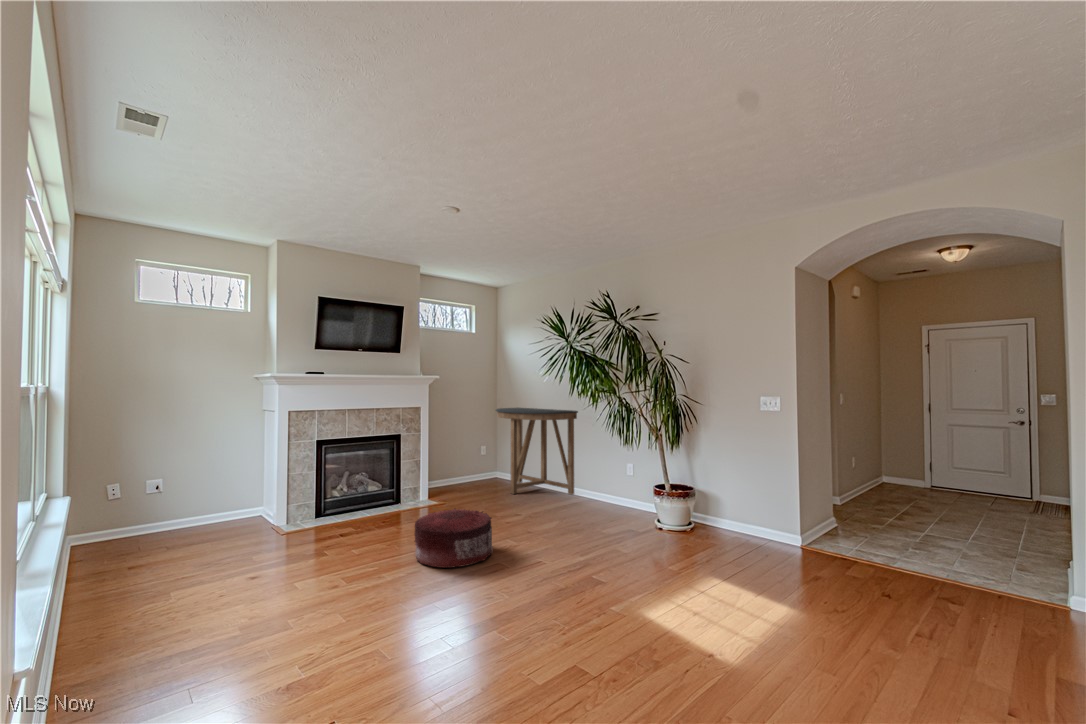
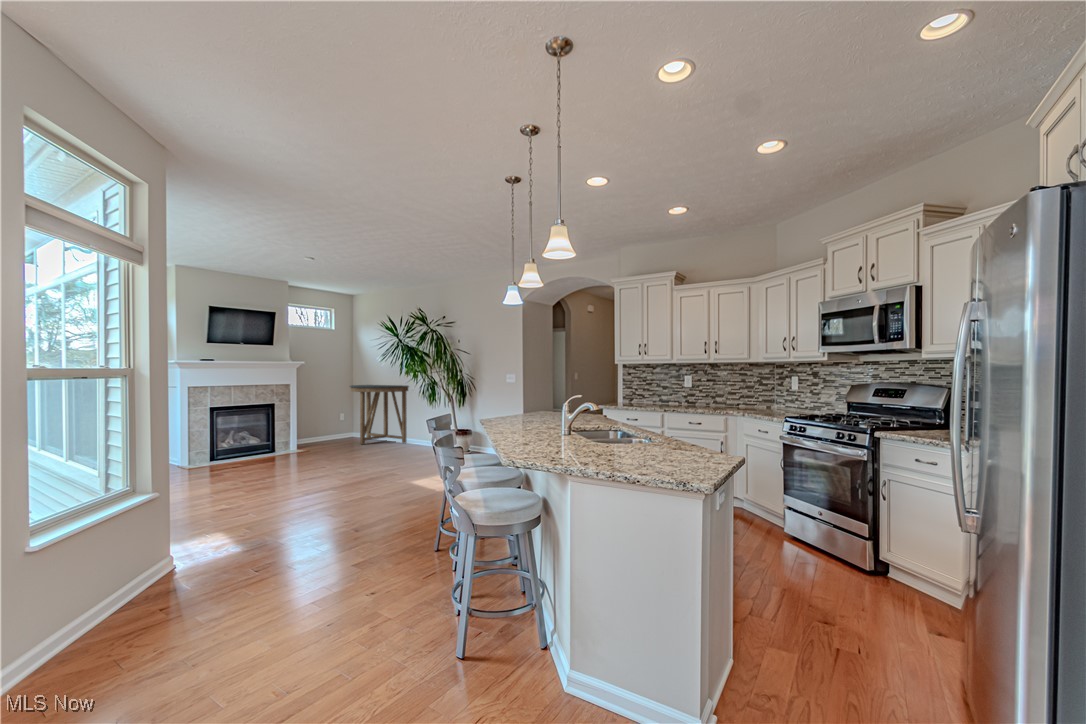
pouf: present [414,509,493,568] -> none [289,446,342,477]

